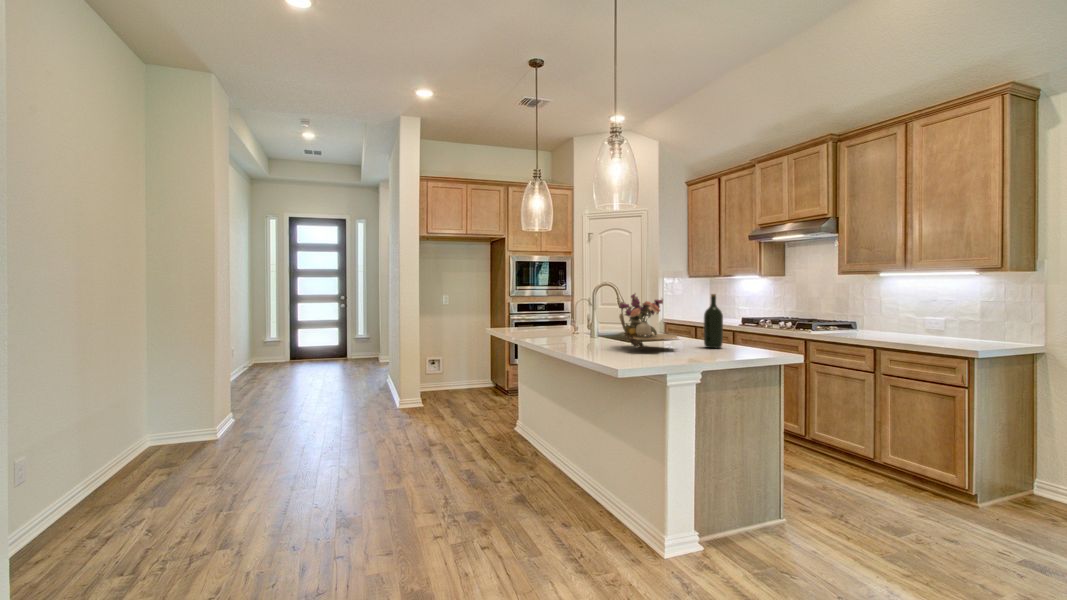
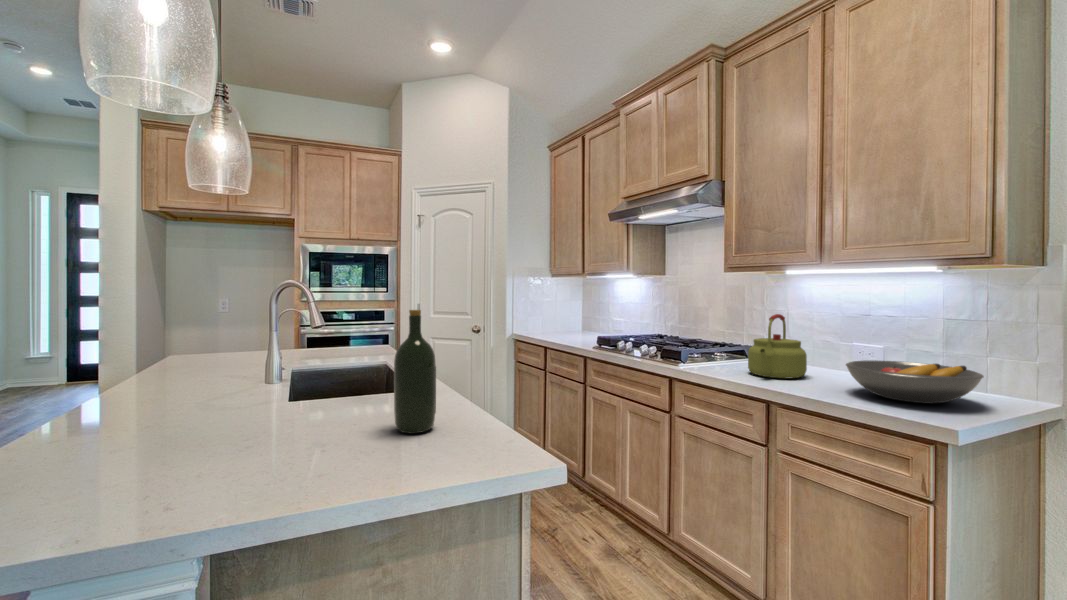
flower arrangement: present [619,294,678,349] -> none [131,305,324,450]
kettle: none [858,299,897,337] -> present [748,314,807,378]
fruit bowl: none [921,322,999,344] -> present [846,360,984,403]

